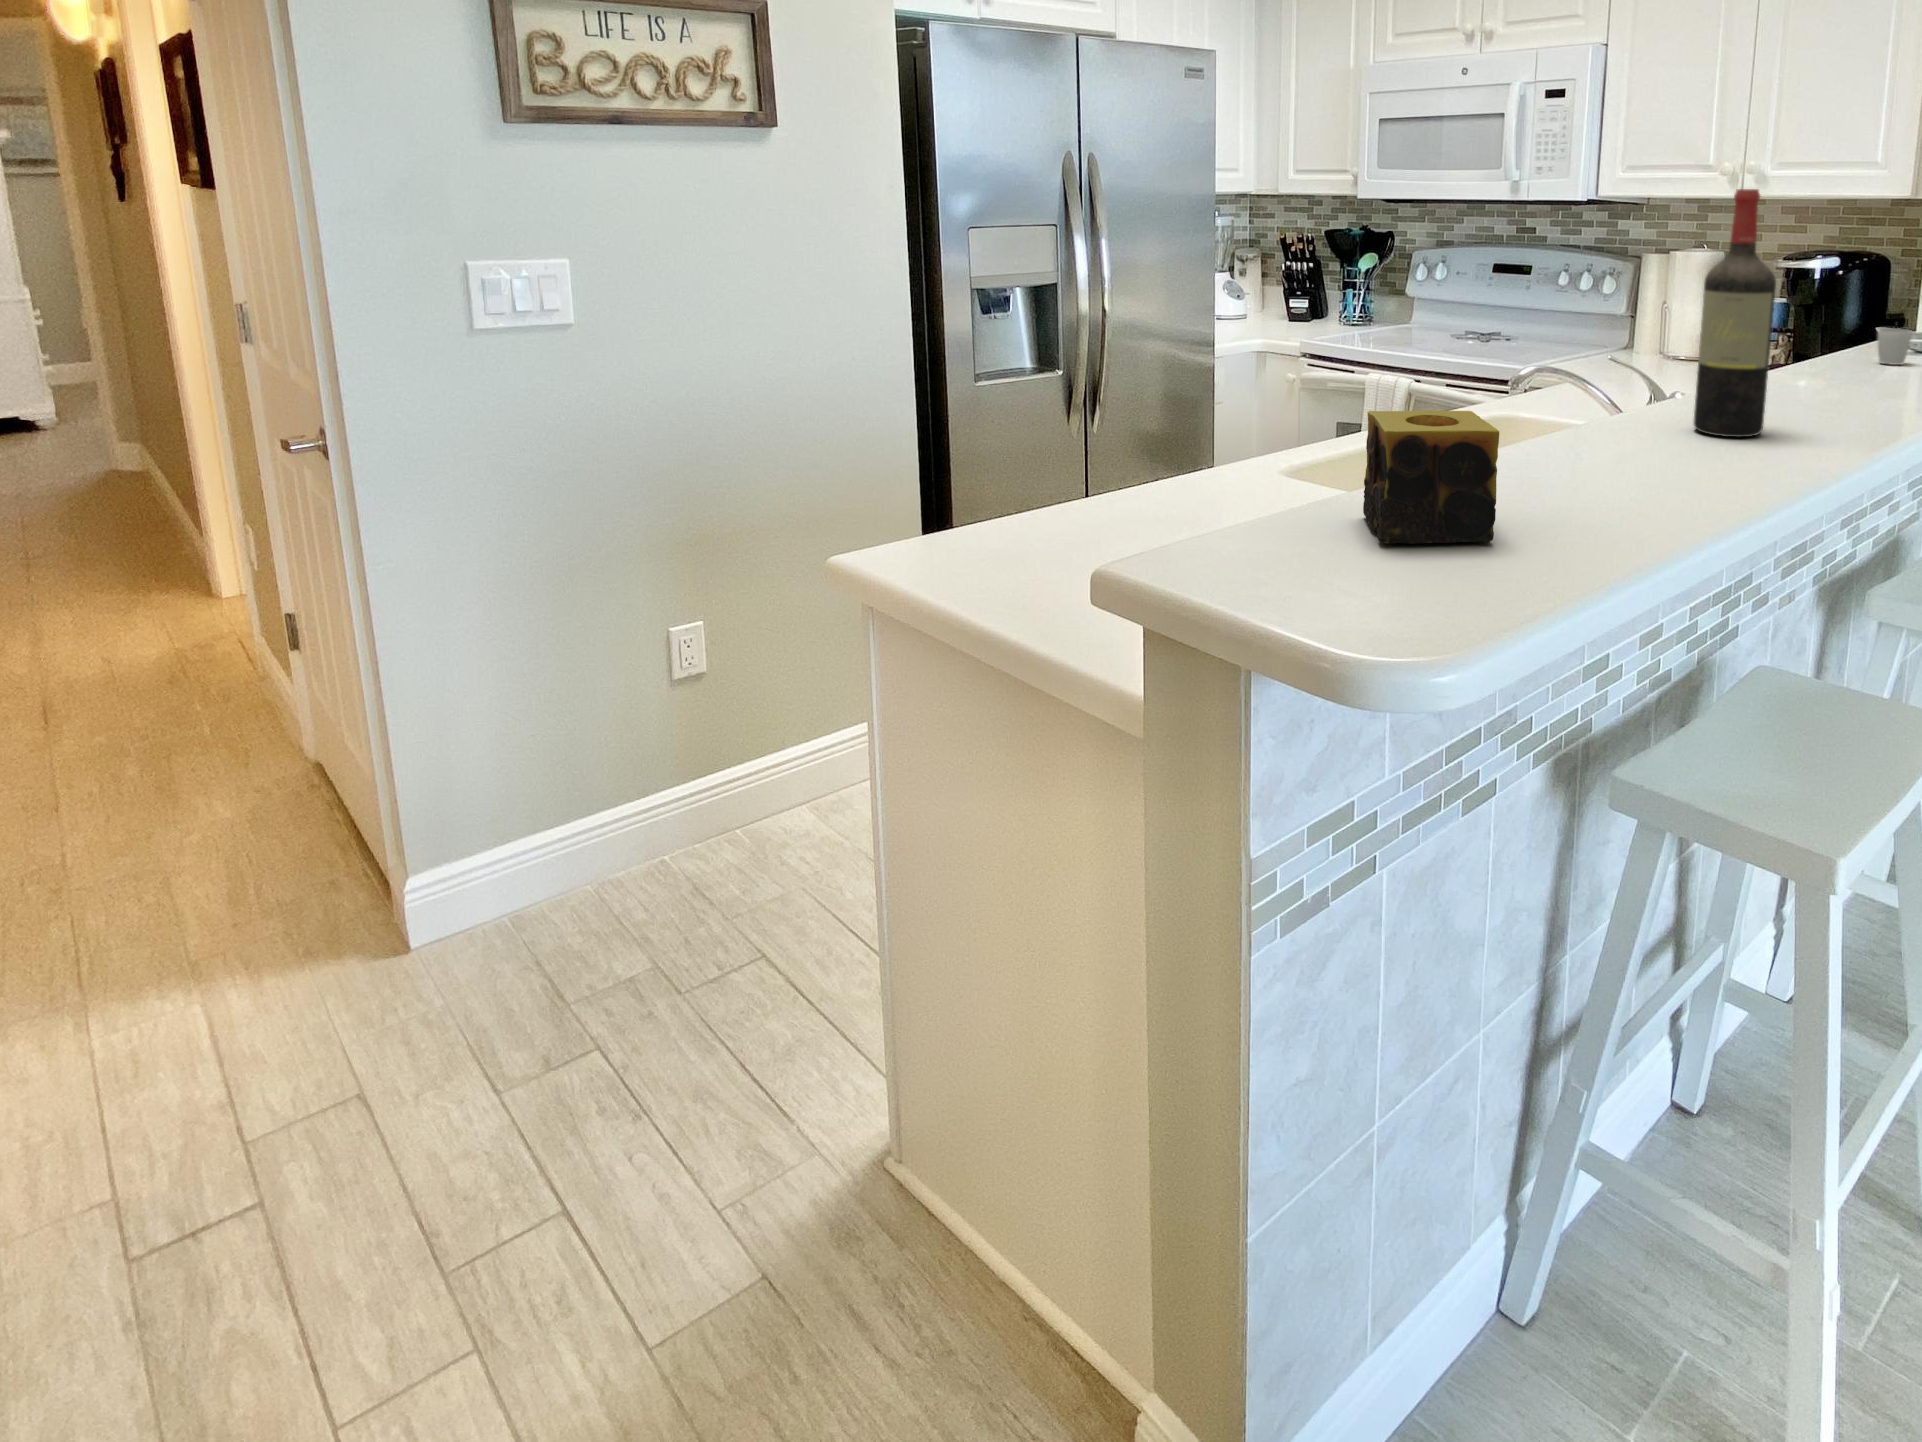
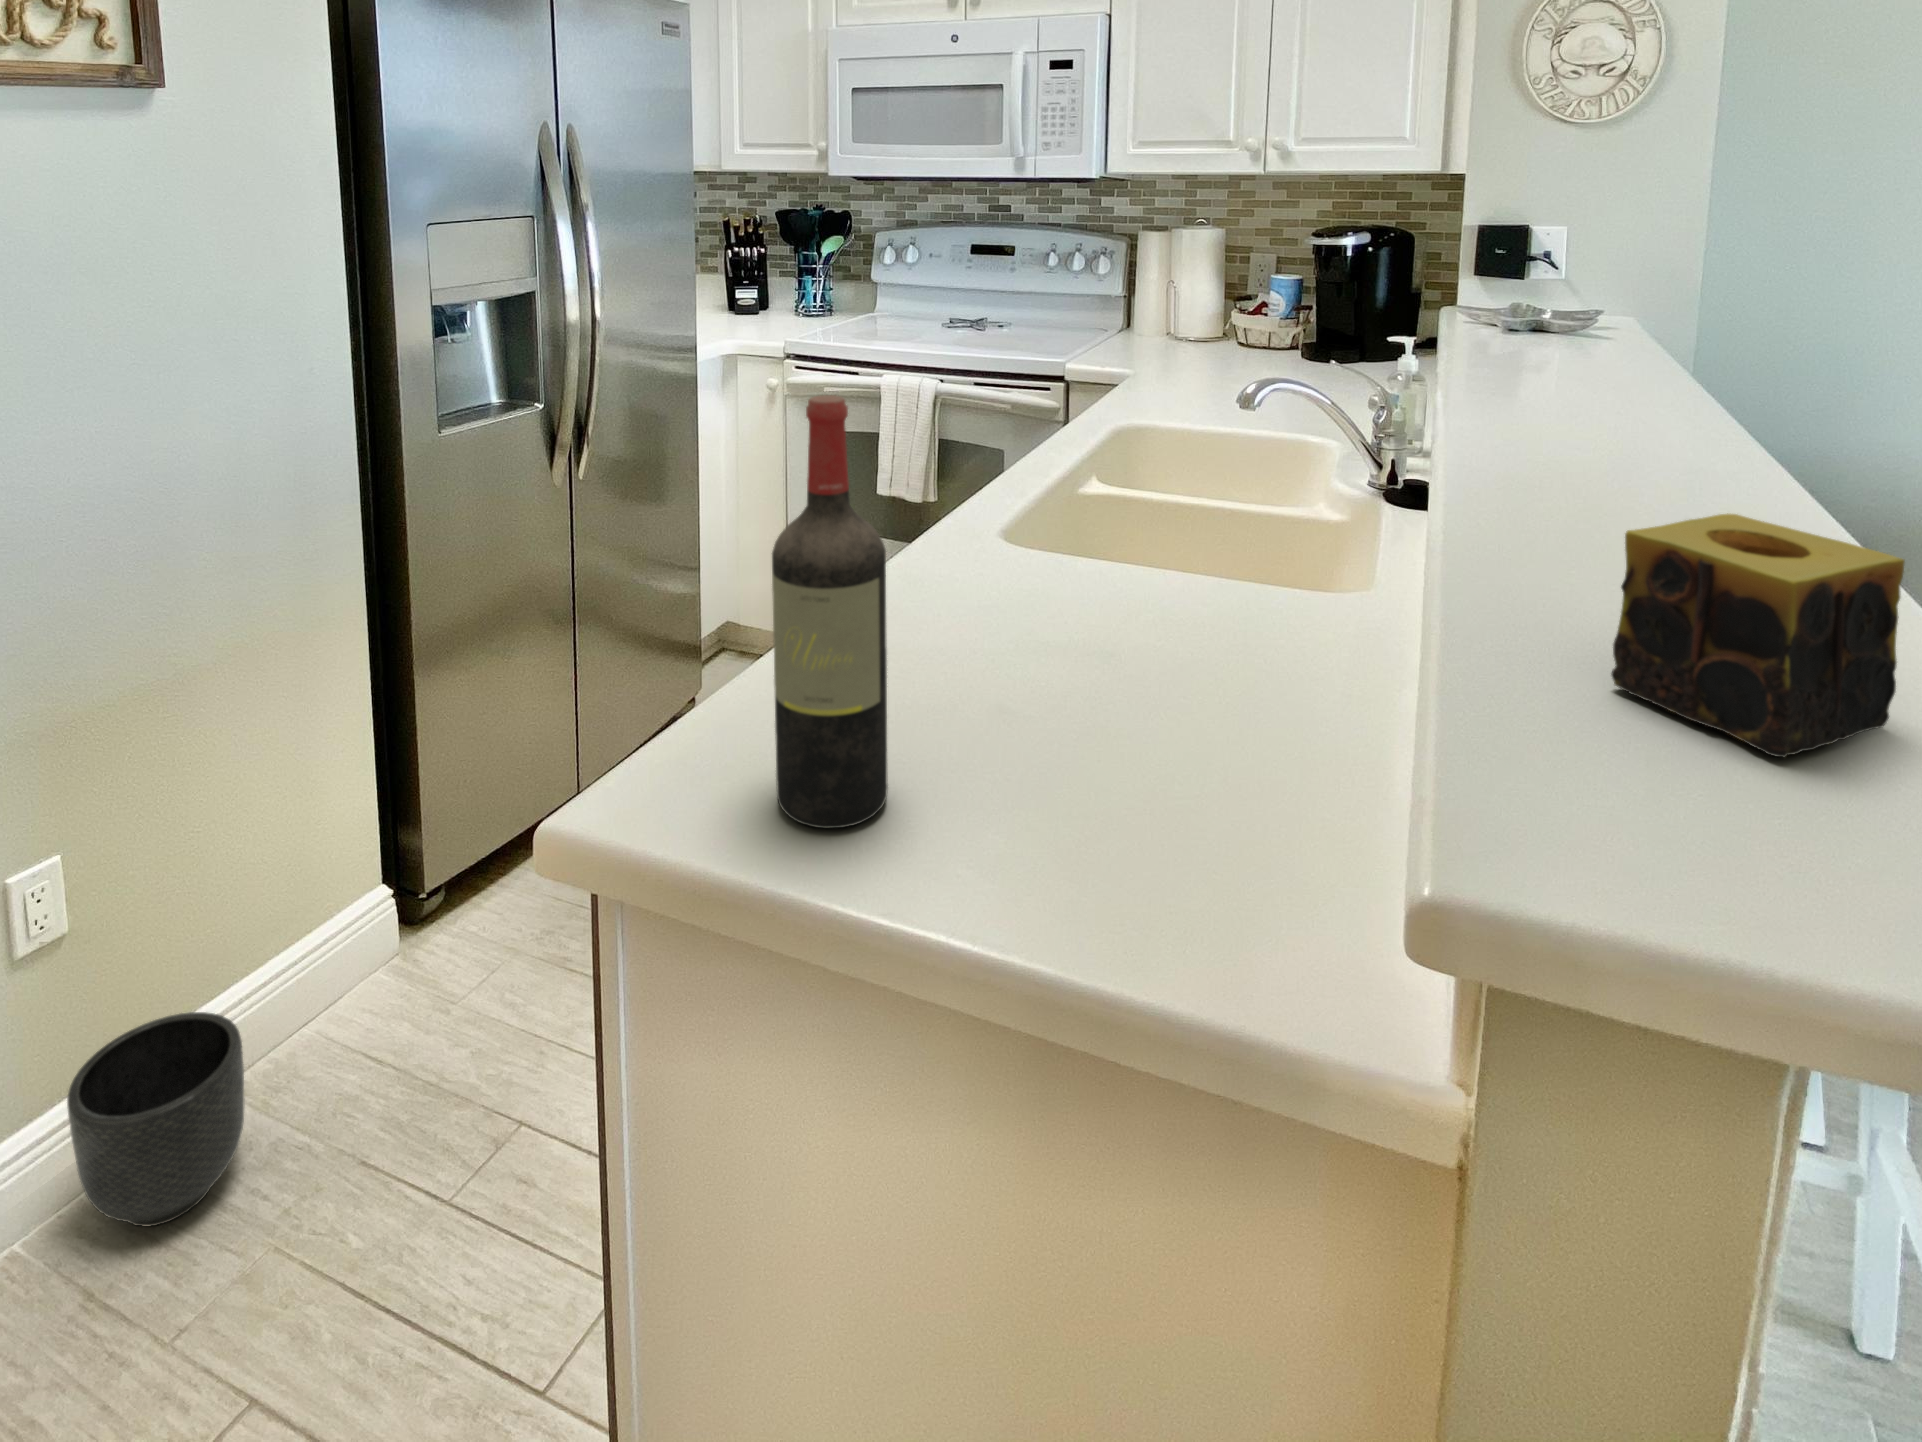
wine bottle: present [1694,189,1776,437] -> present [772,395,888,828]
cup: present [1878,328,1912,365] -> none [1529,286,1565,349]
planter: none [696,746,801,867] -> present [67,1012,245,1227]

